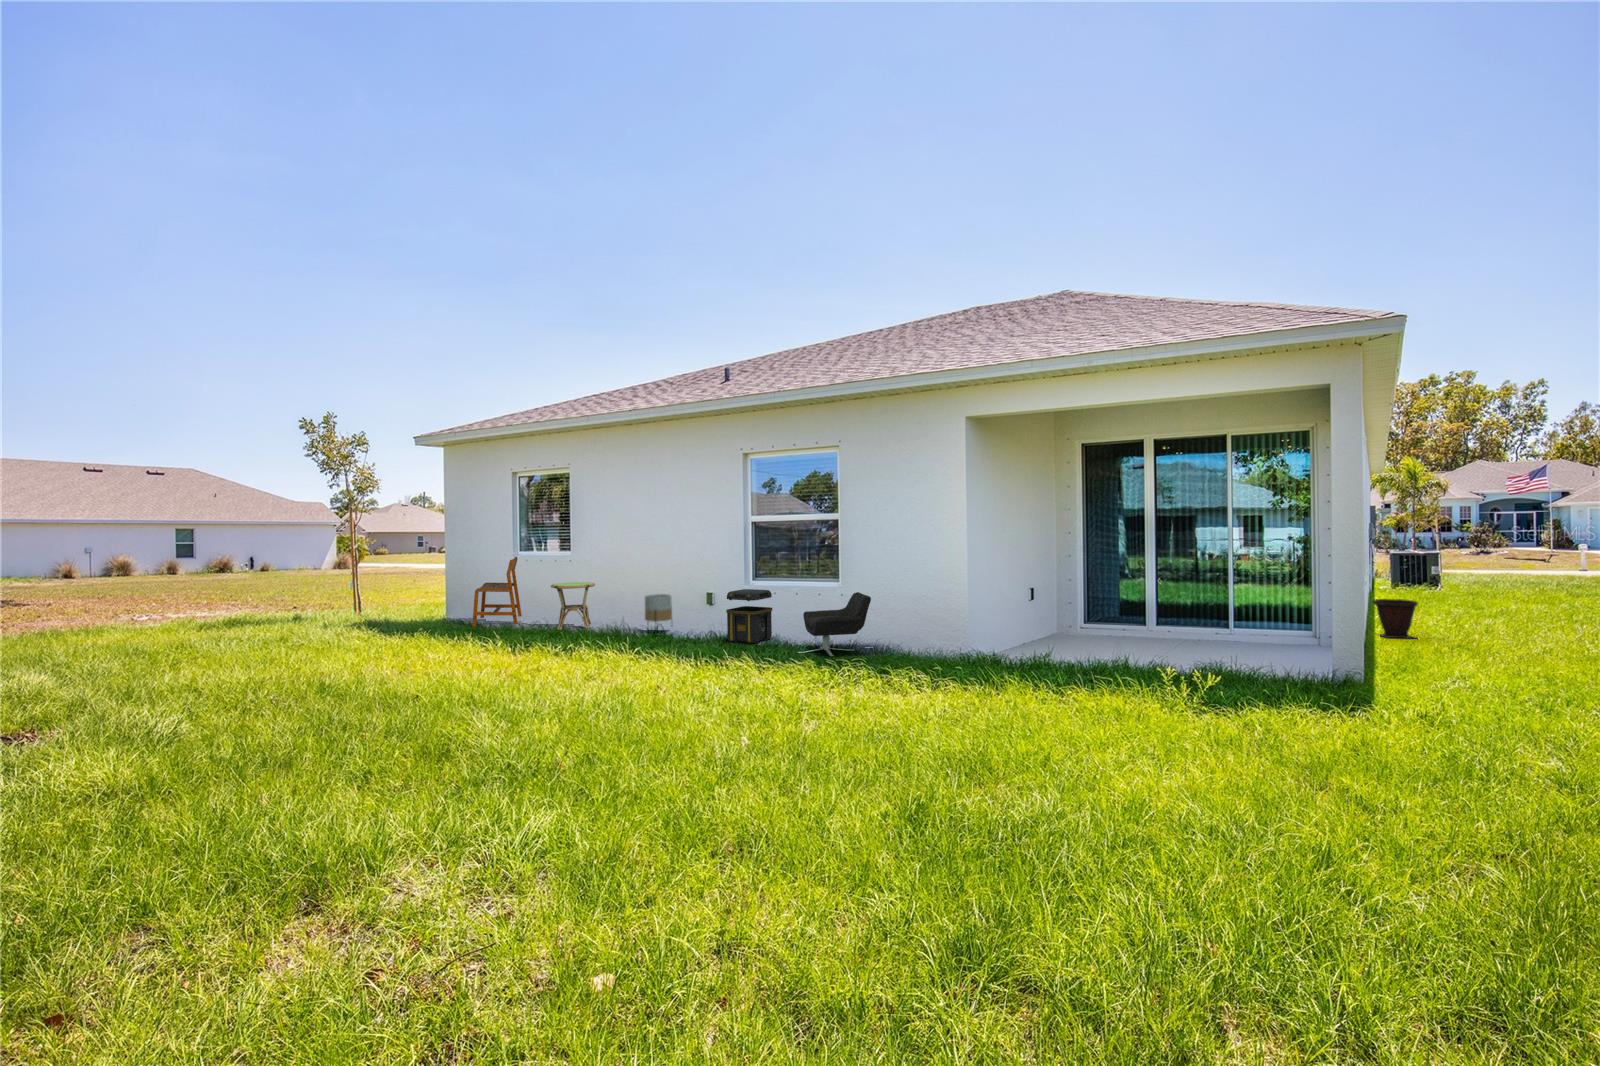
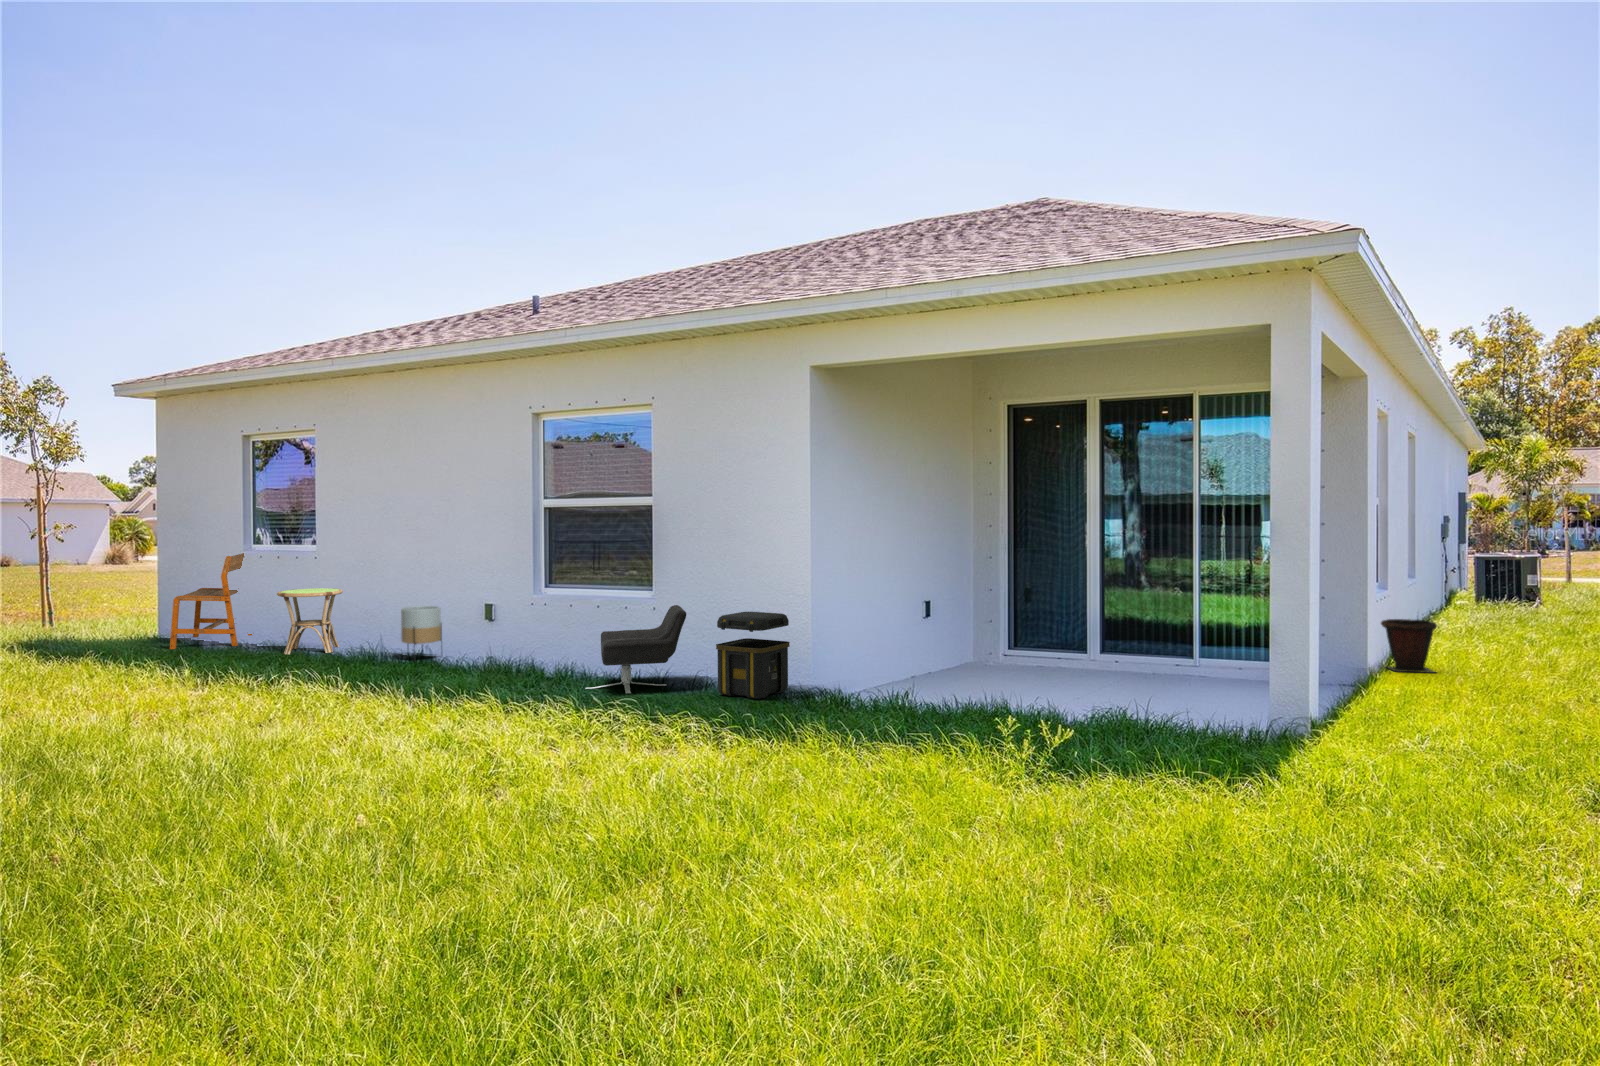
toolbox: present [726,589,772,643] -> present [716,612,790,699]

